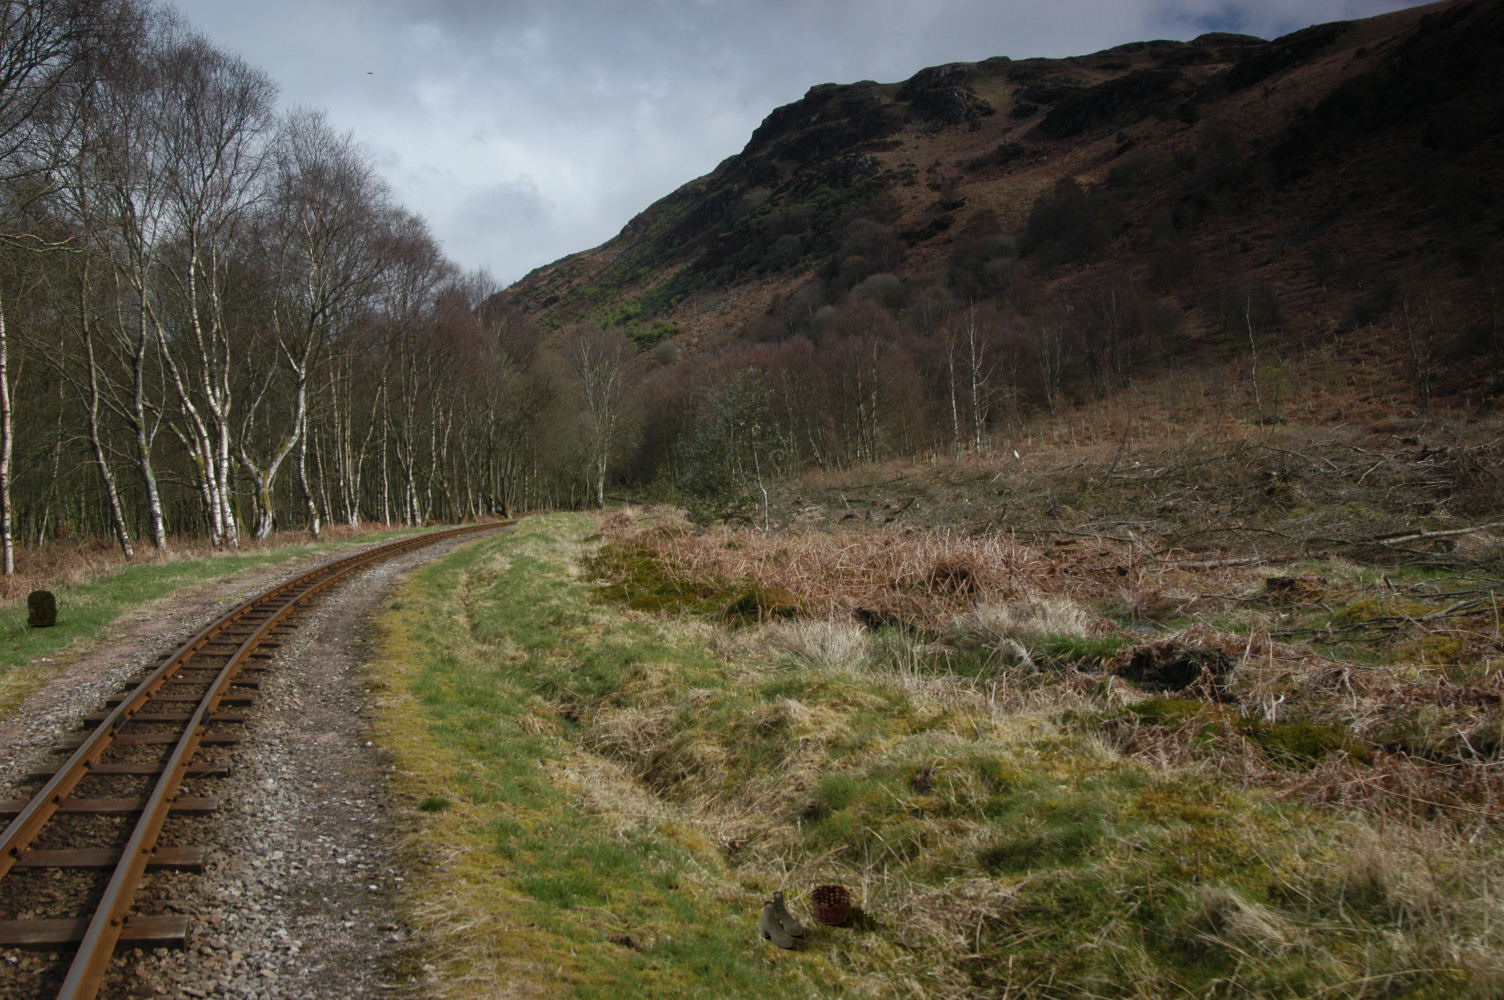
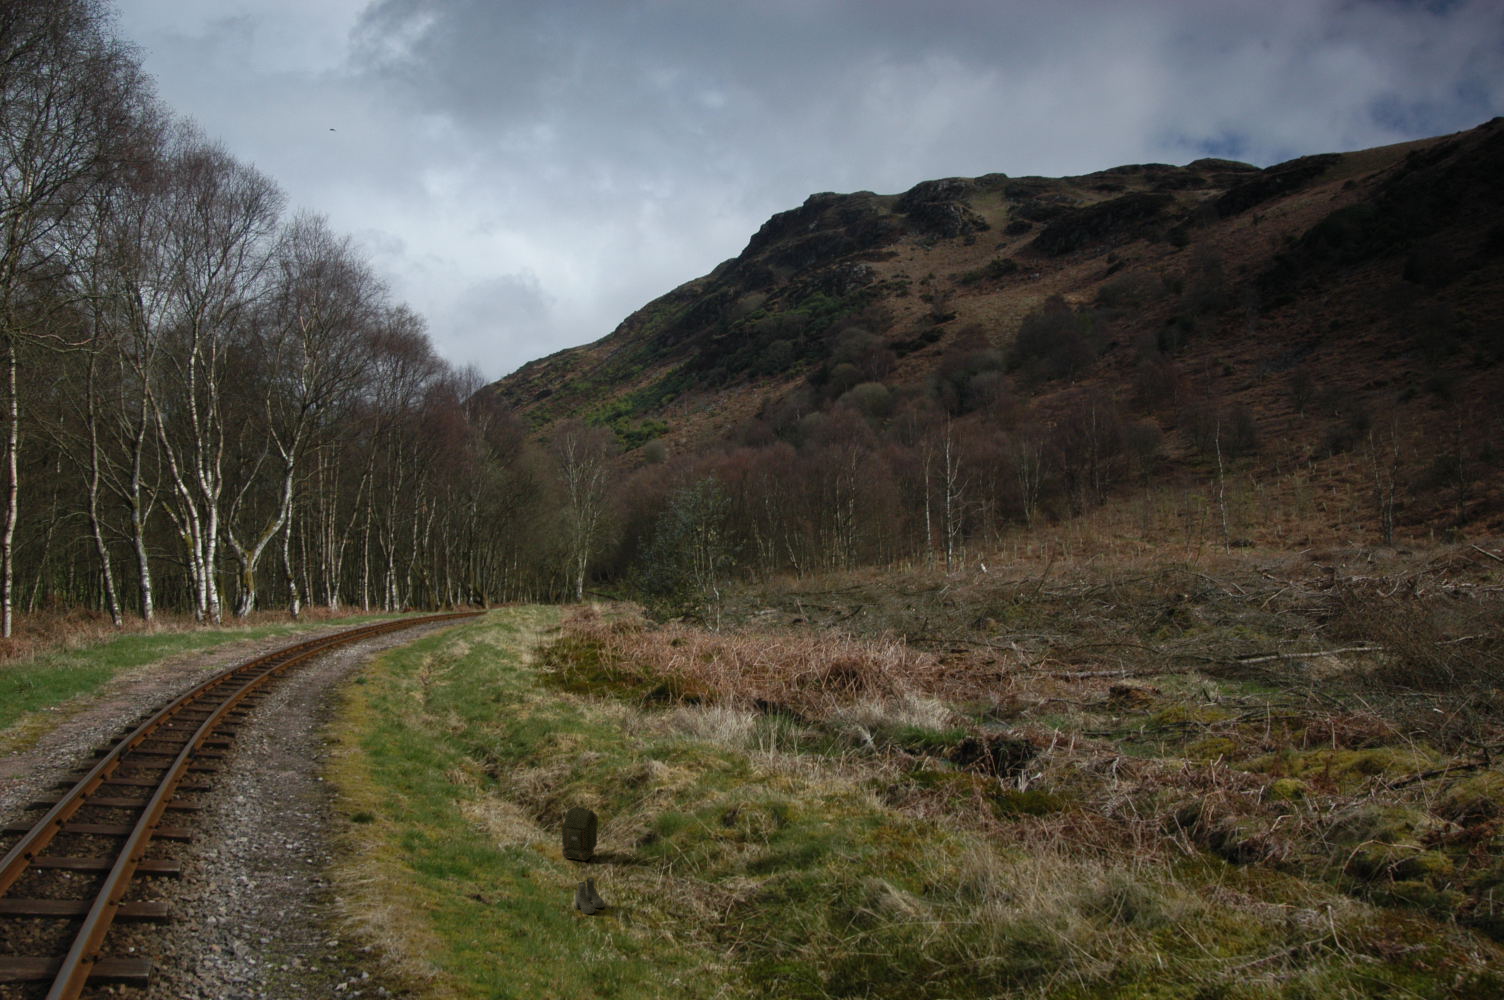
backpack: present [27,590,63,626] -> present [562,807,598,861]
basket: present [811,861,851,925] -> none [616,859,646,904]

